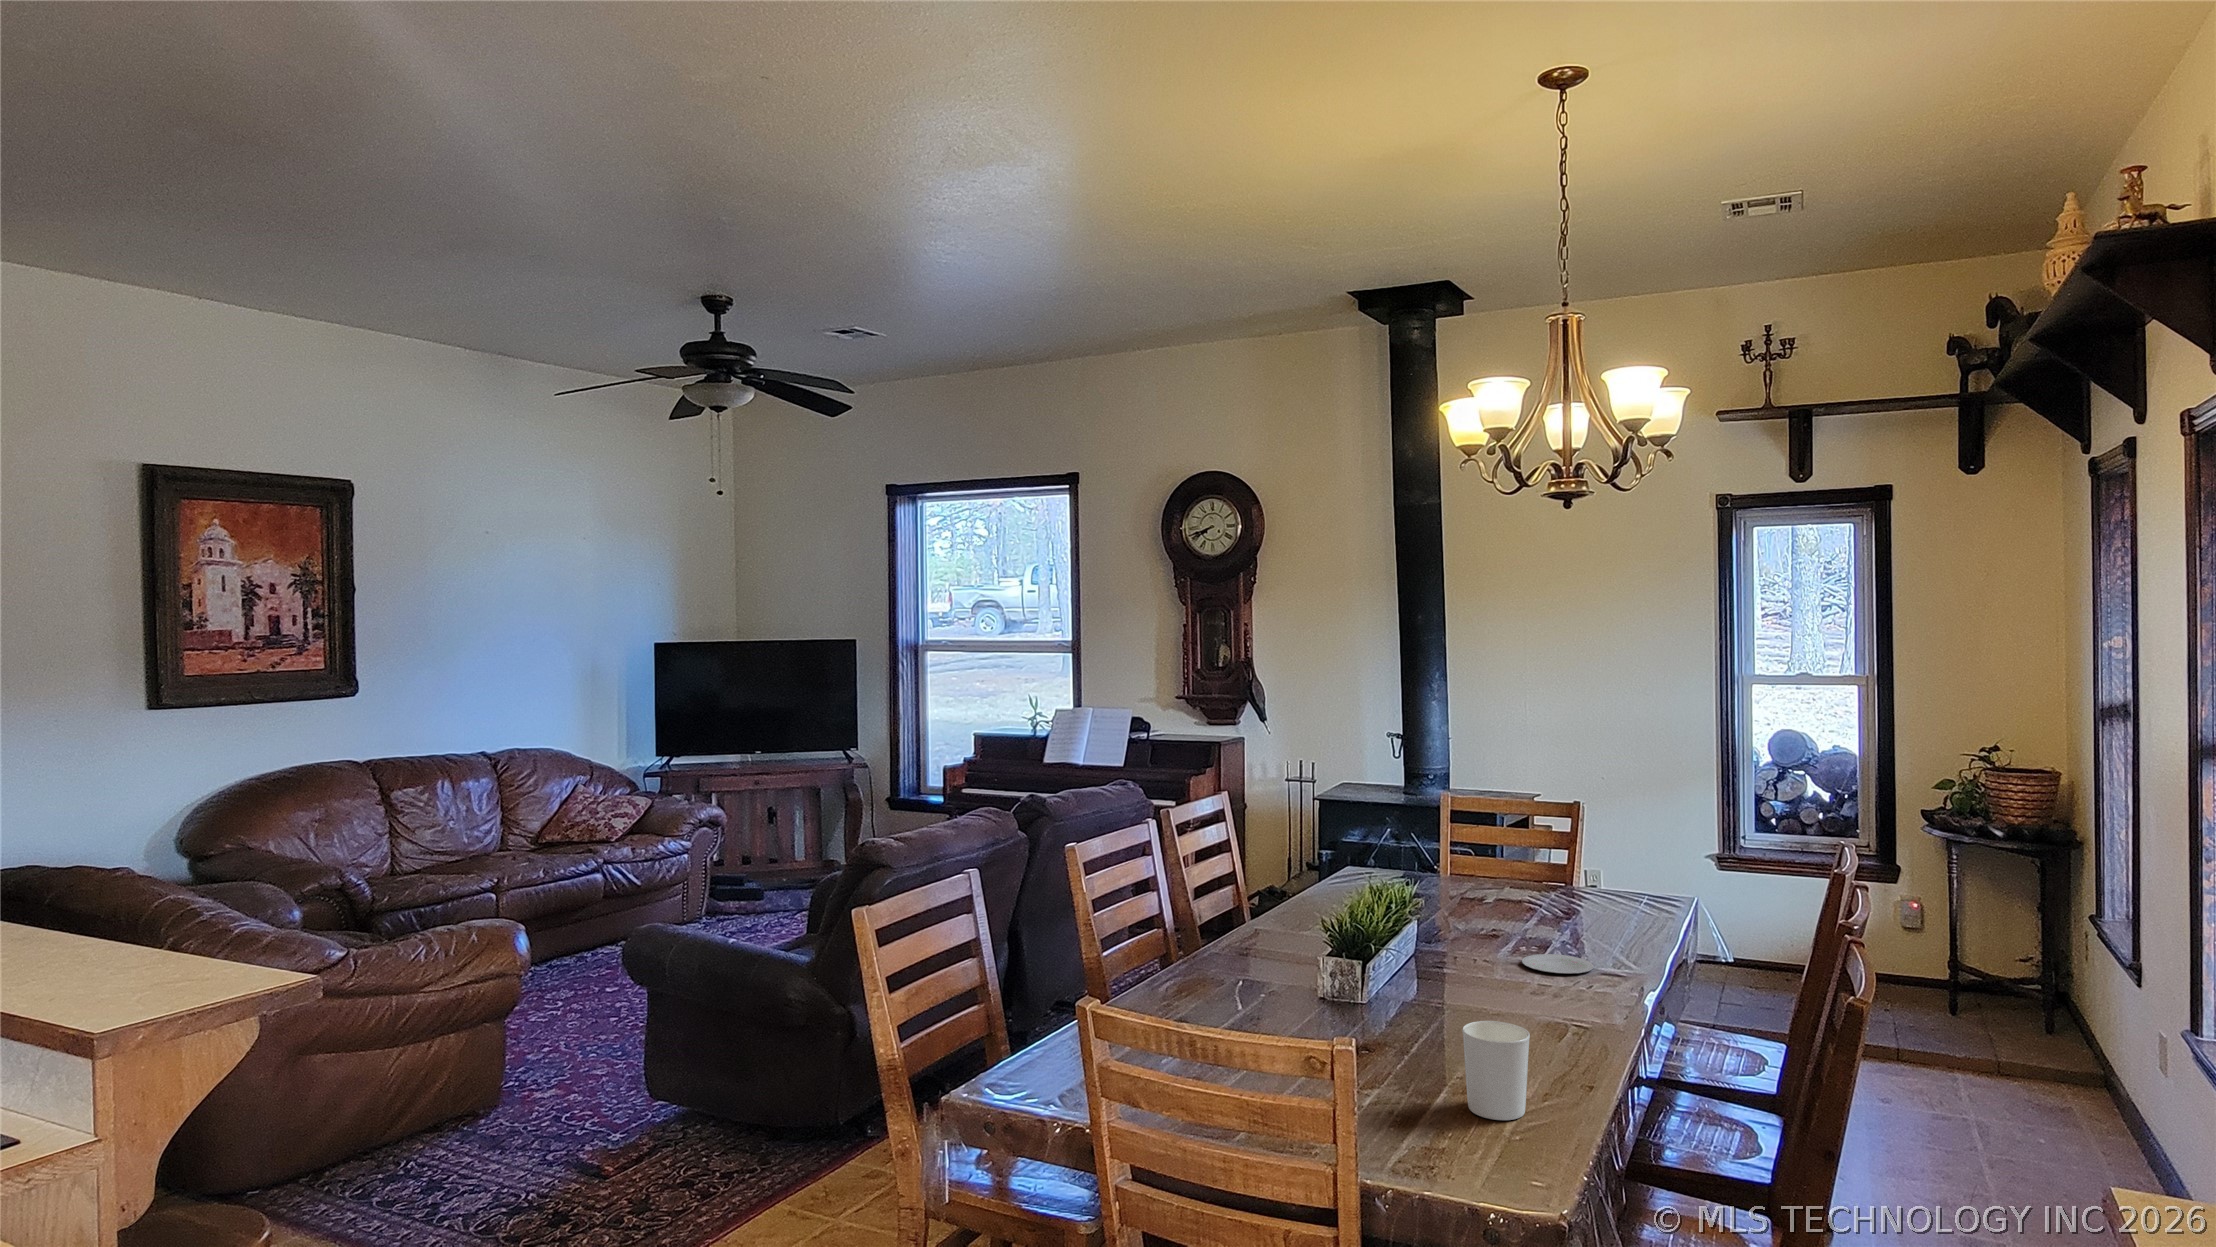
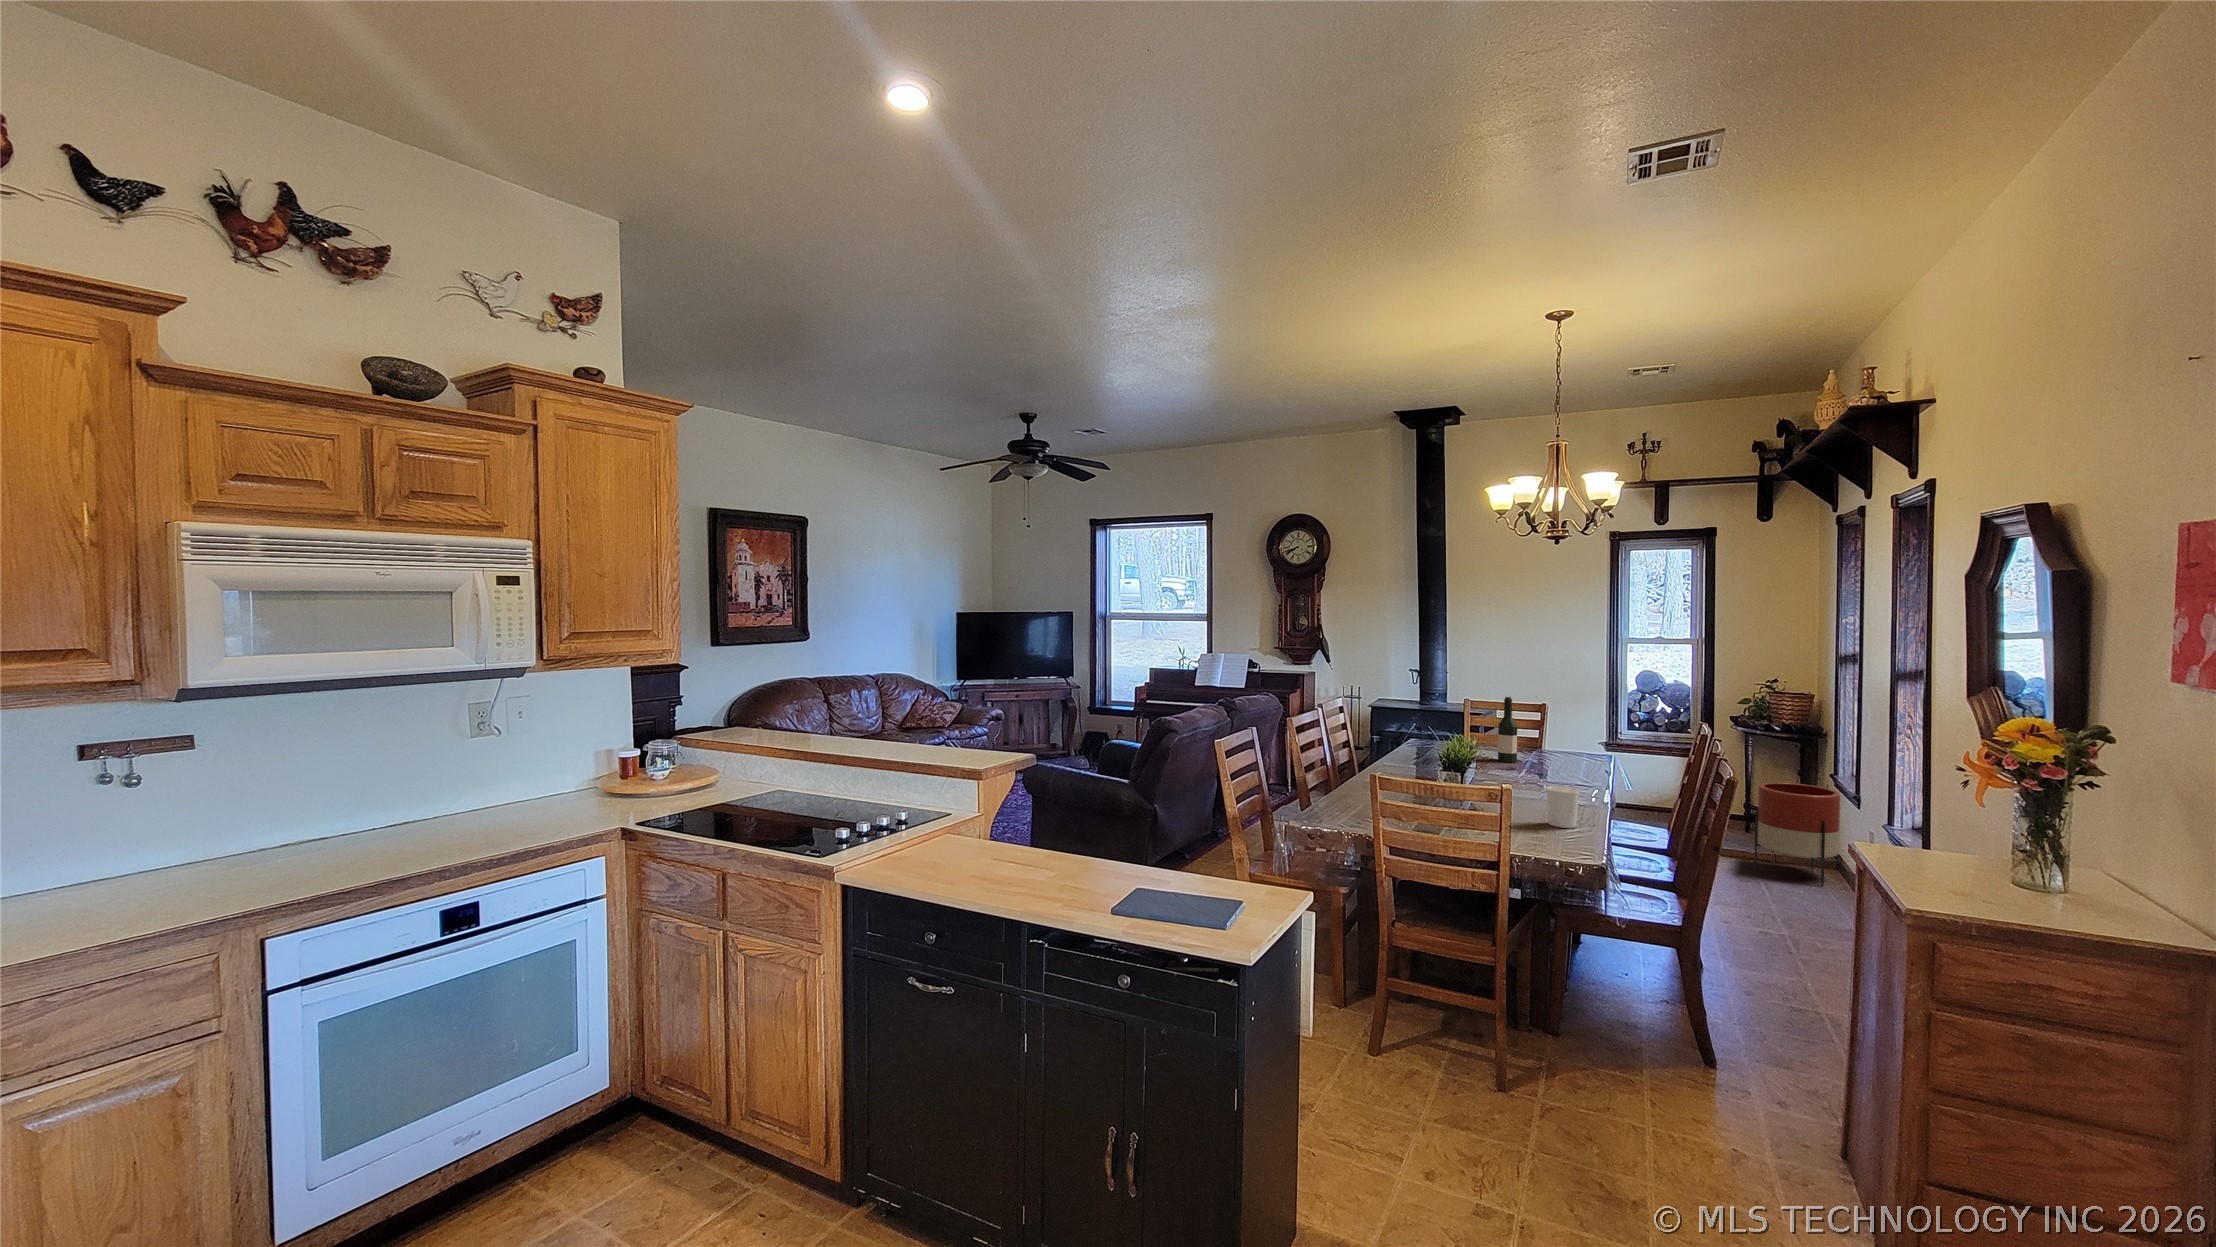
wine bottle: none [1462,798,1496,925] -> present [1498,697,1517,762]
planter: none [1960,937,2110,1135] -> present [1754,782,1840,886]
plate: present [1522,954,1593,974] -> none [1531,716,1579,781]

